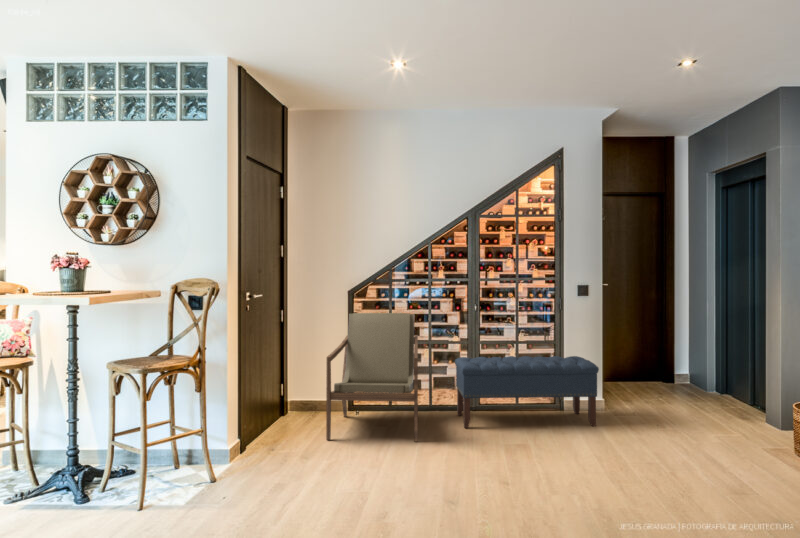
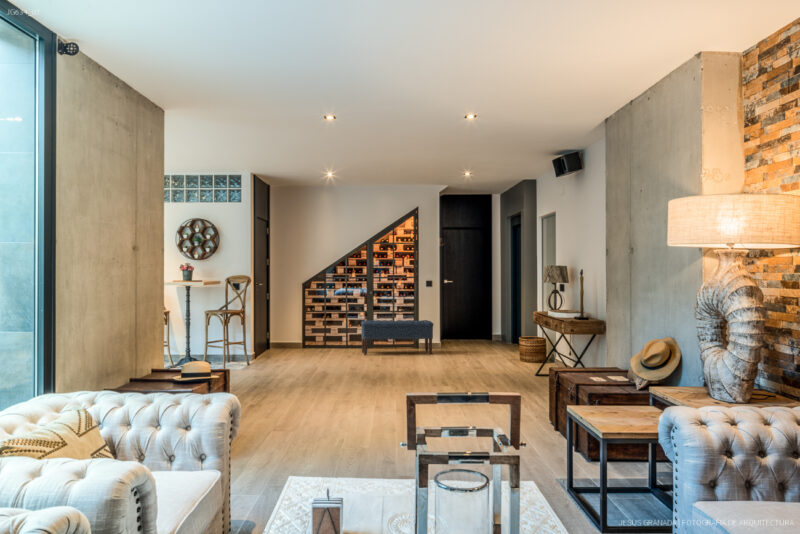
armchair: present [326,313,418,442] -> none [294,297,341,358]

